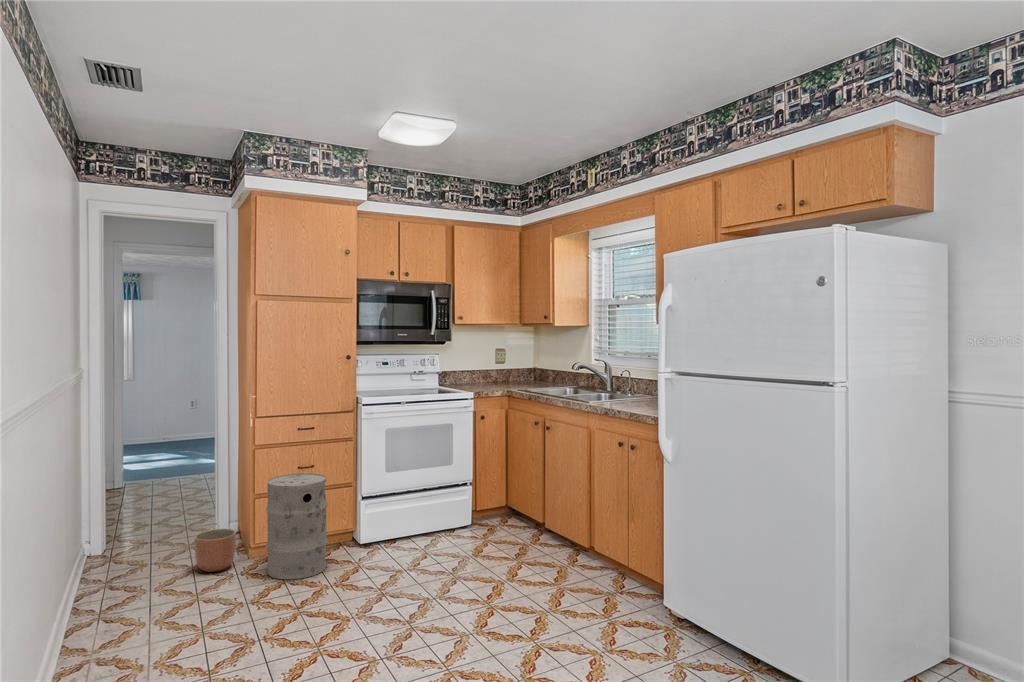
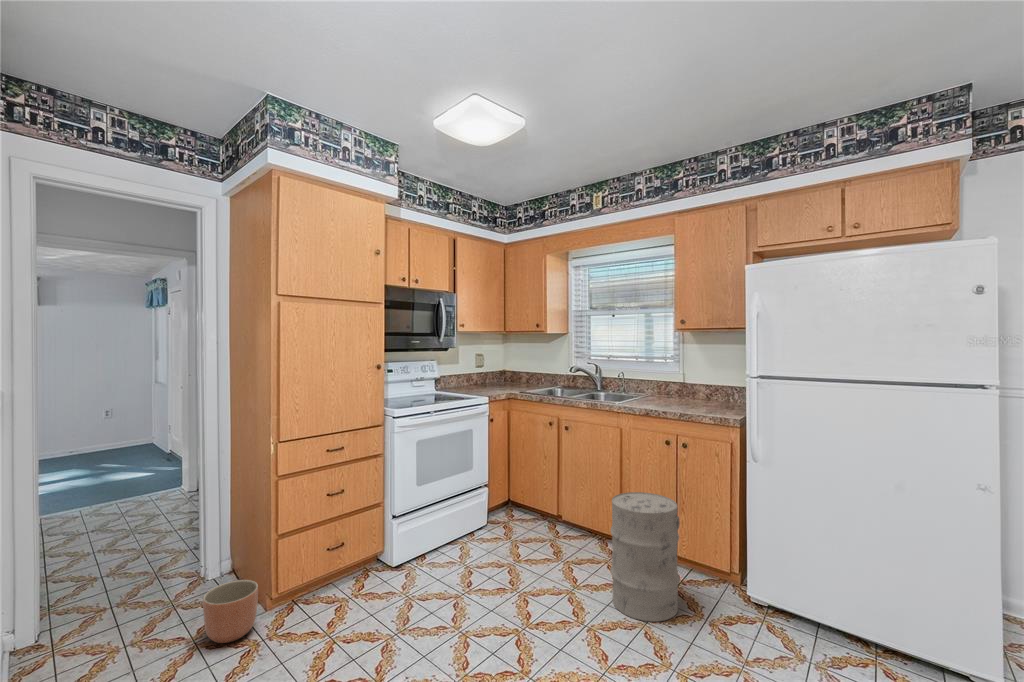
trash can: present [266,473,328,580] -> present [610,492,680,622]

